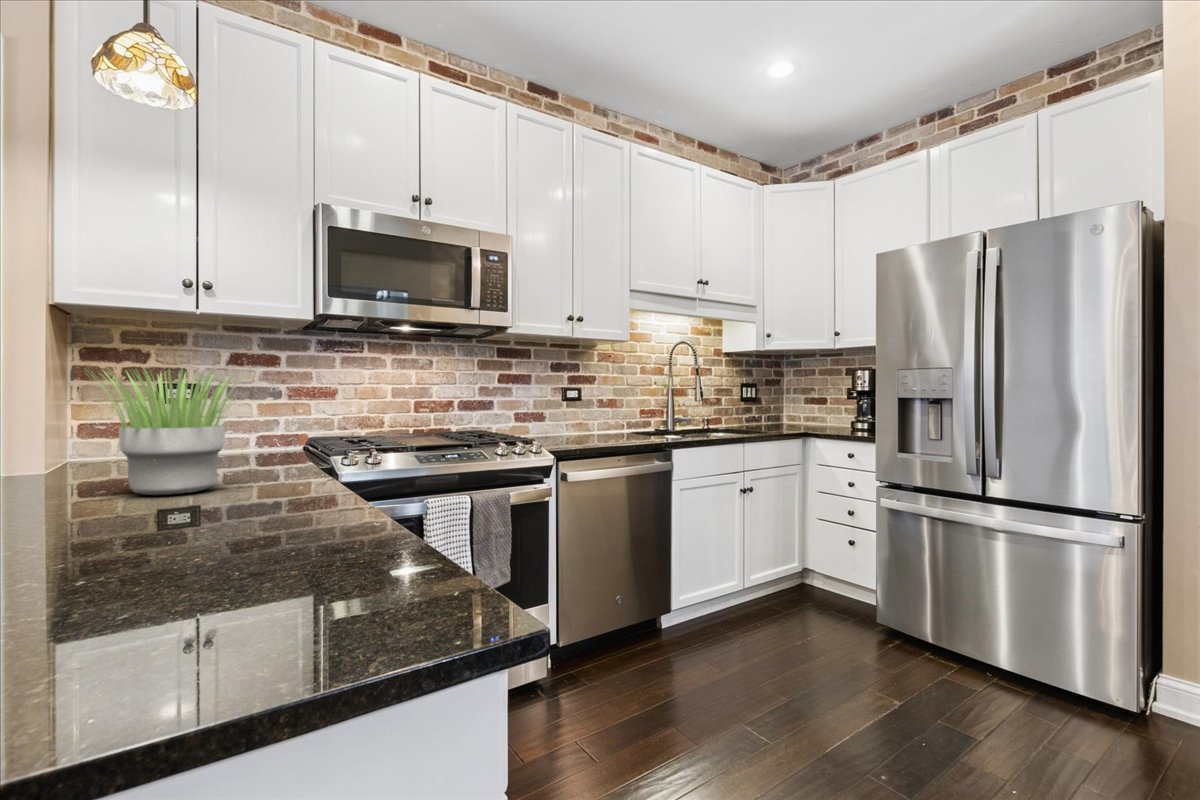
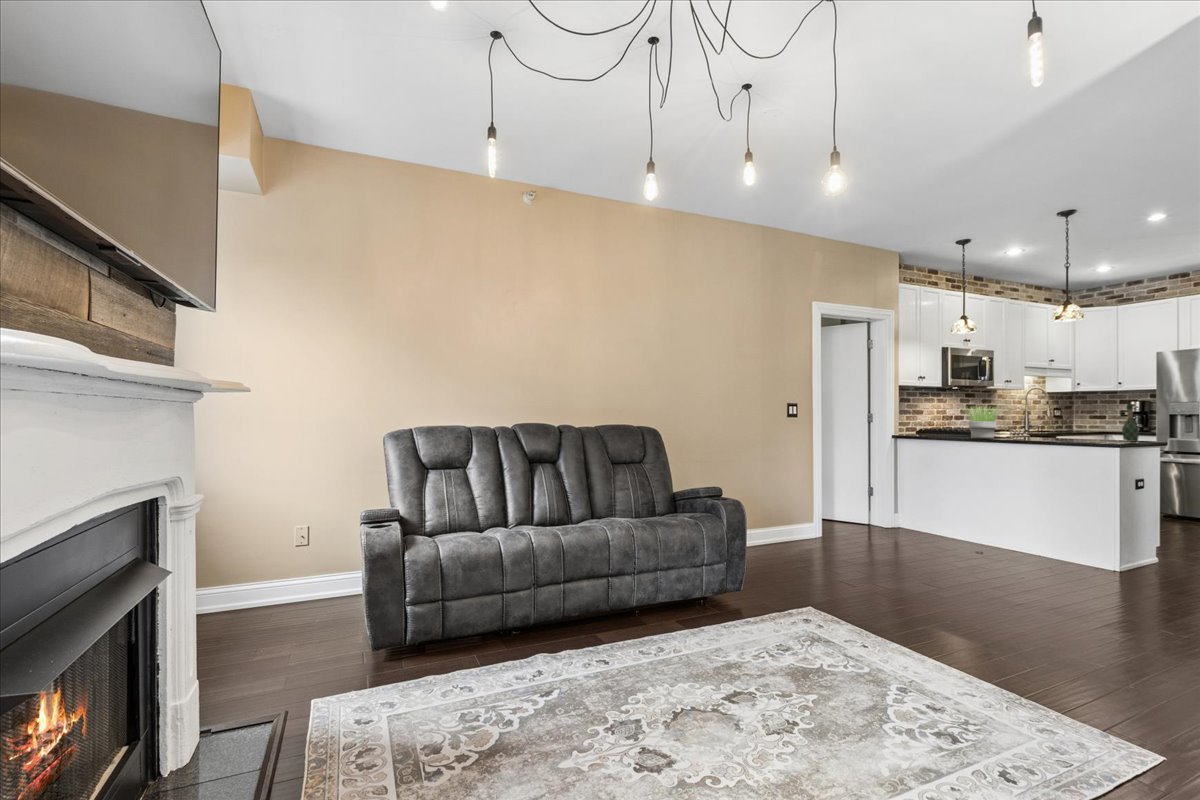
wine bottle: none [306,343,390,590] -> present [1122,404,1139,444]

